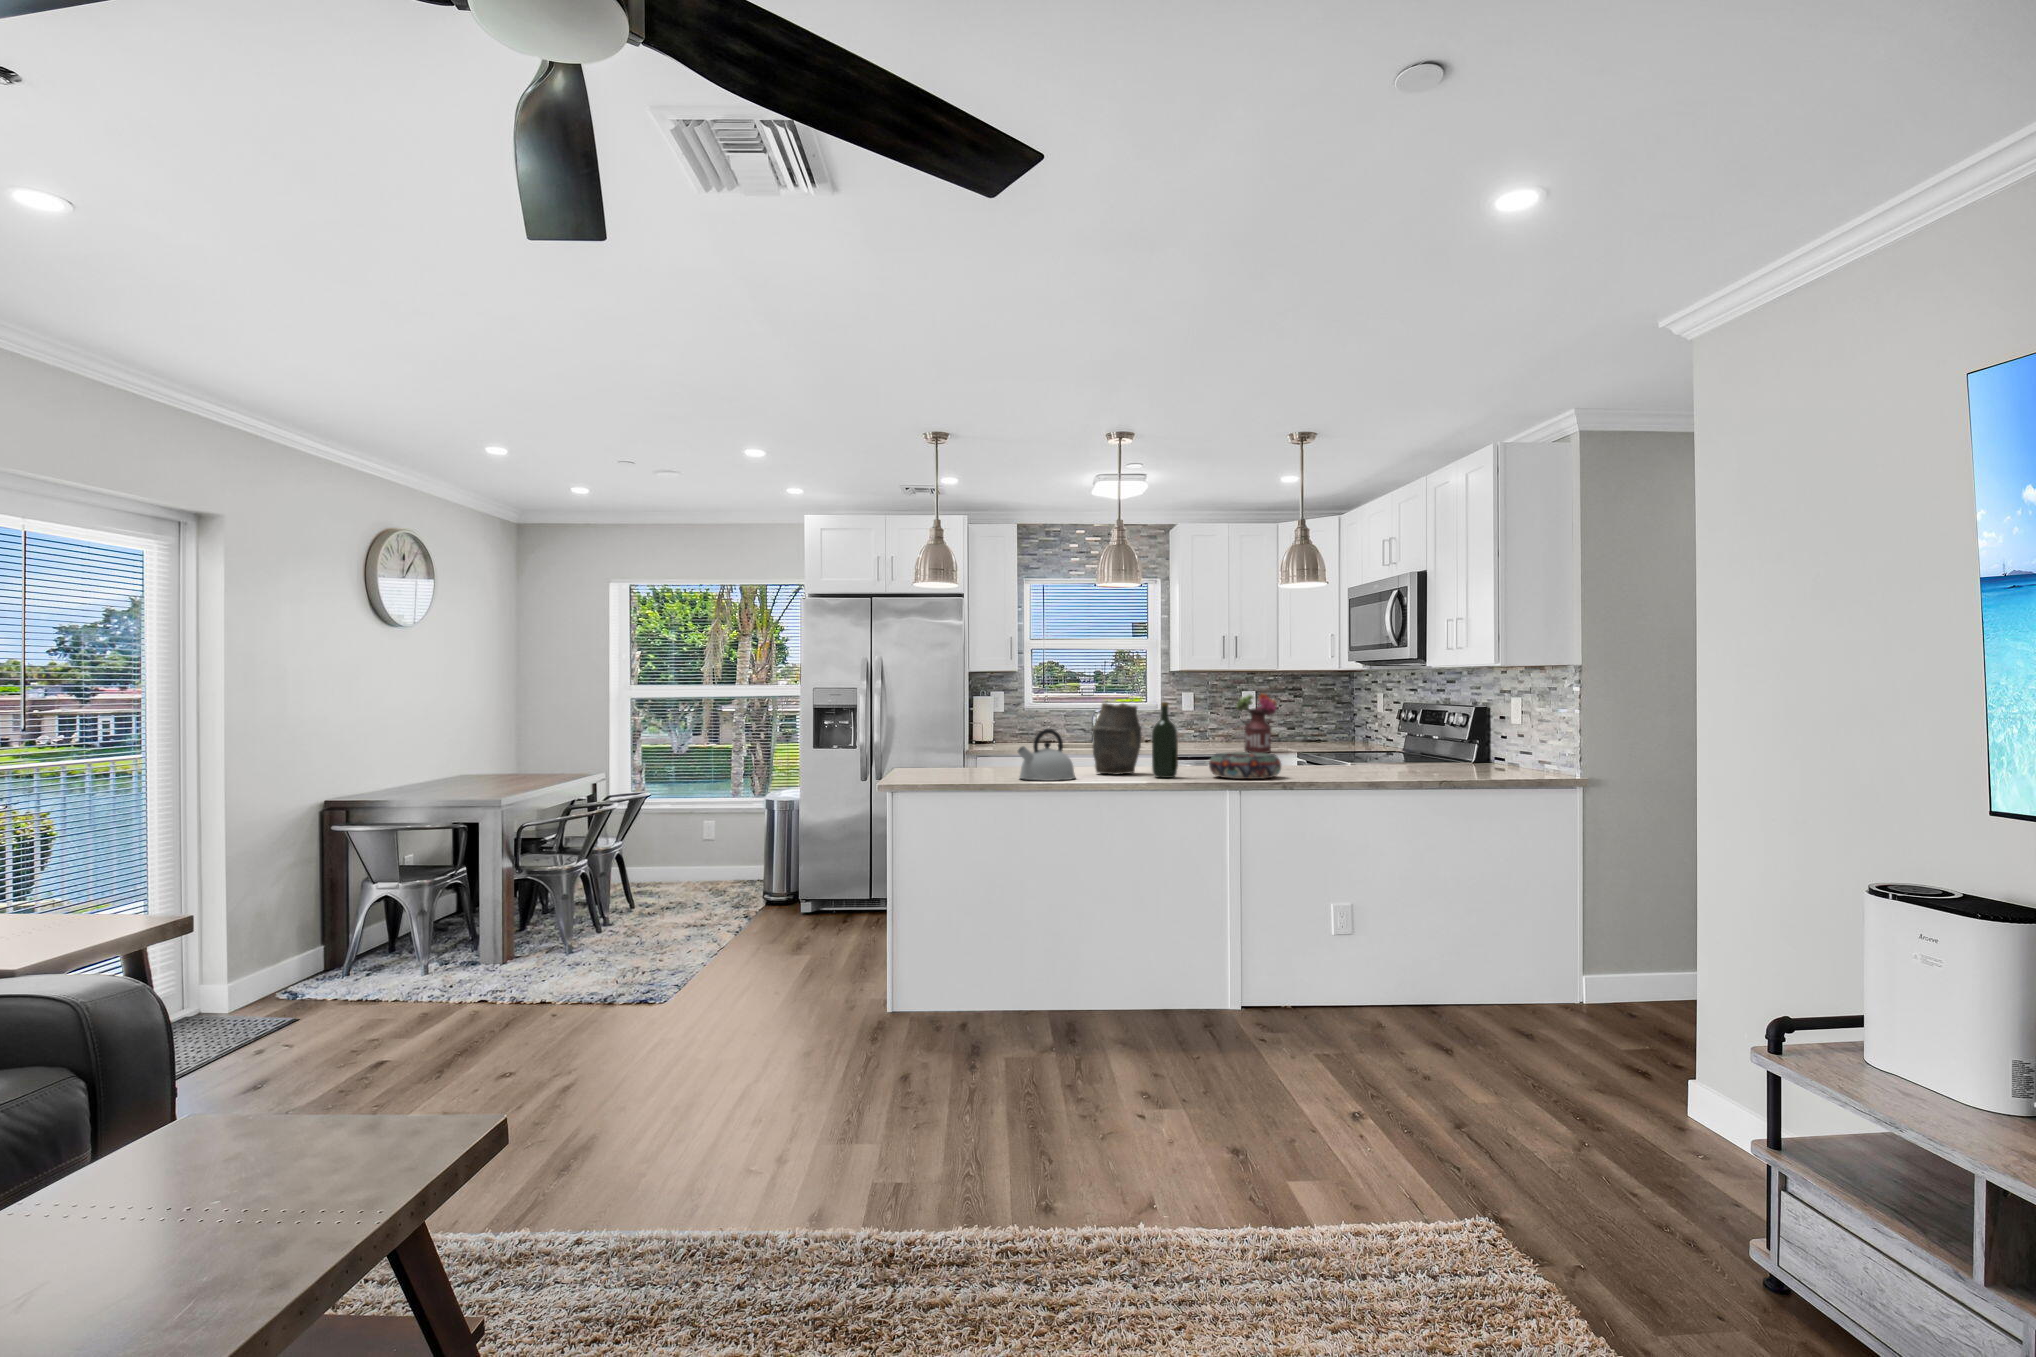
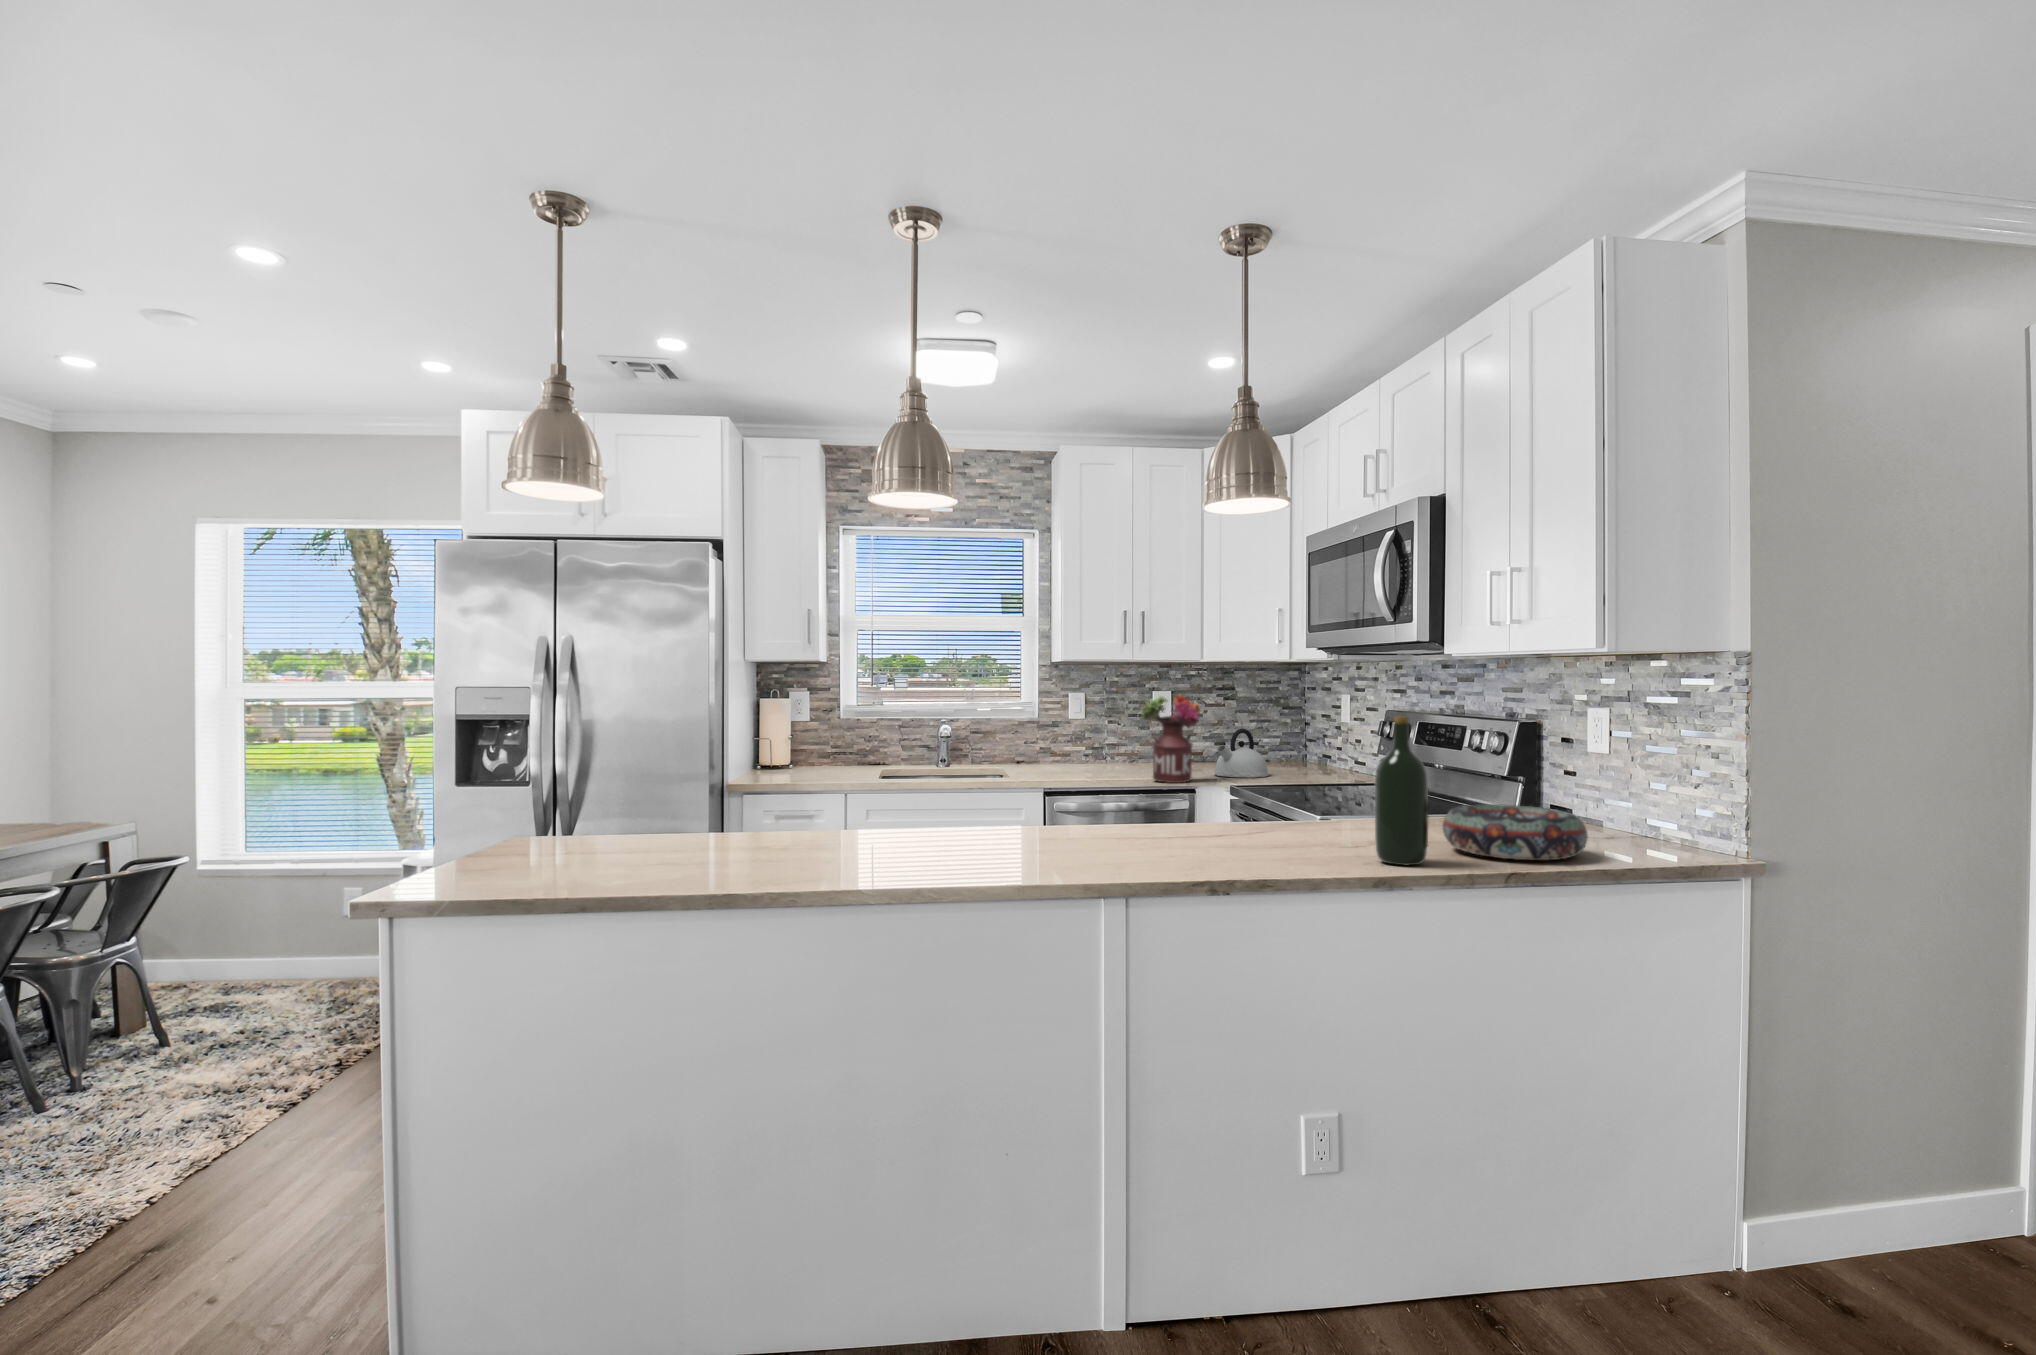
wine bottle: present [1152,702,1178,778] -> present [1375,716,1429,865]
vase: present [1093,703,1142,775] -> none [854,718,949,856]
kettle: present [1018,729,1075,781] -> present [1214,729,1269,778]
decorative bowl: present [1209,752,1281,779] -> present [1443,804,1588,861]

